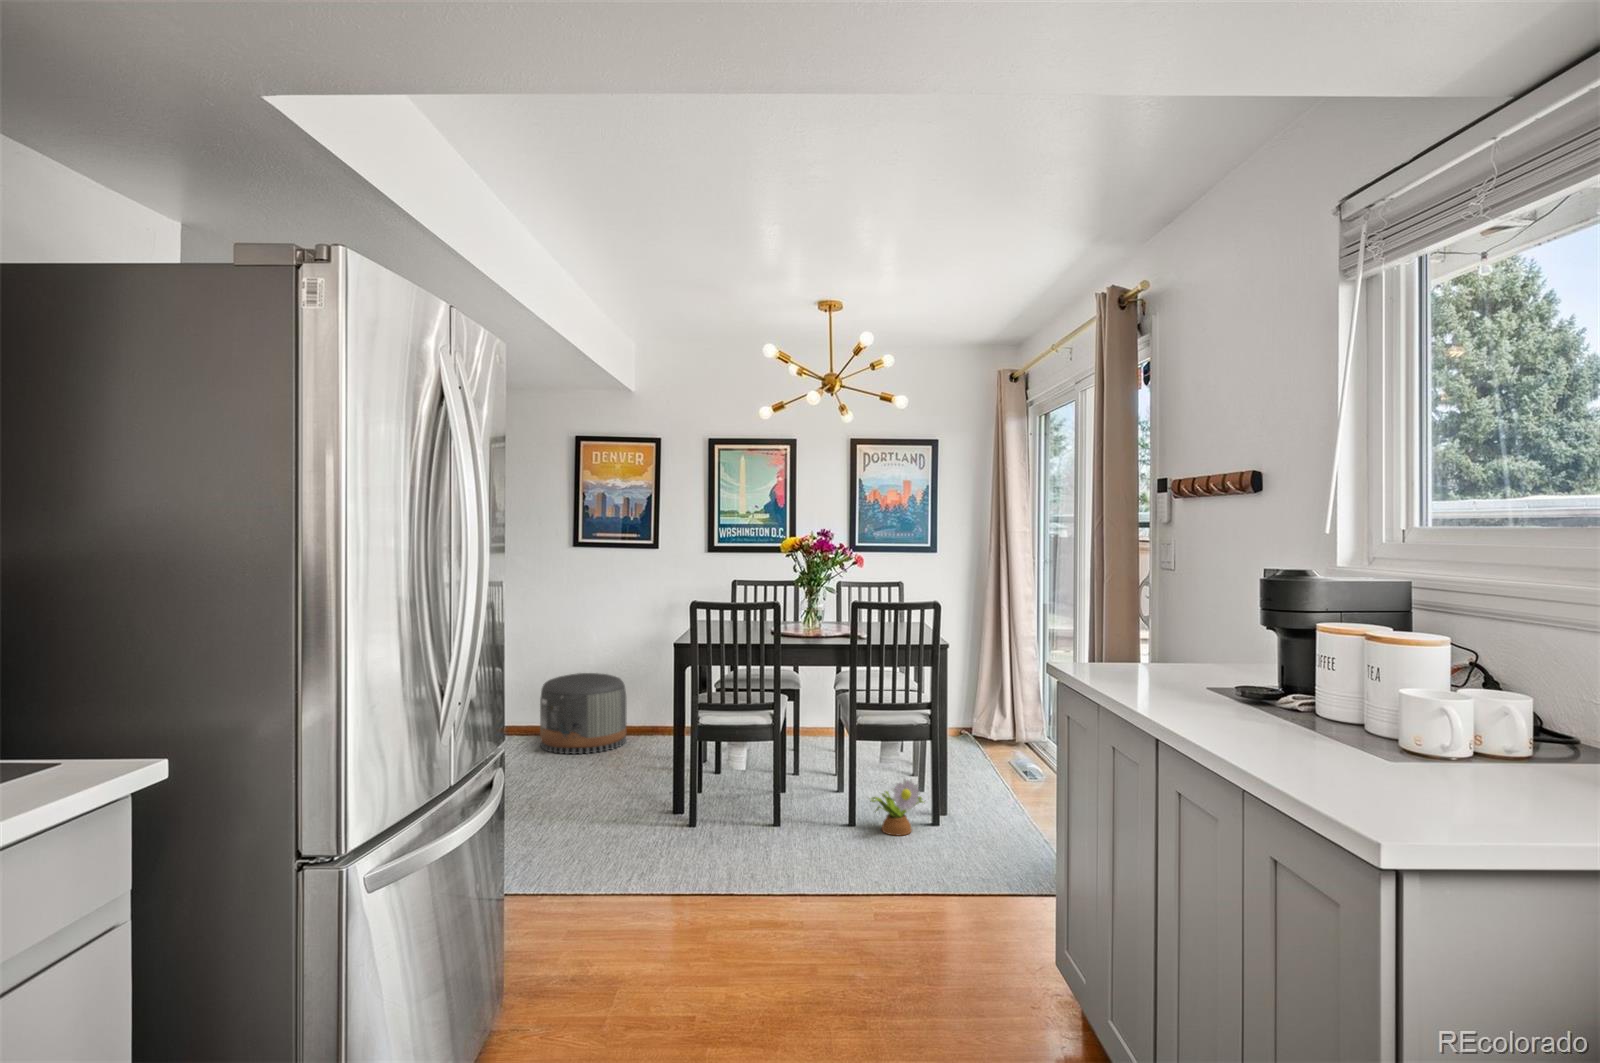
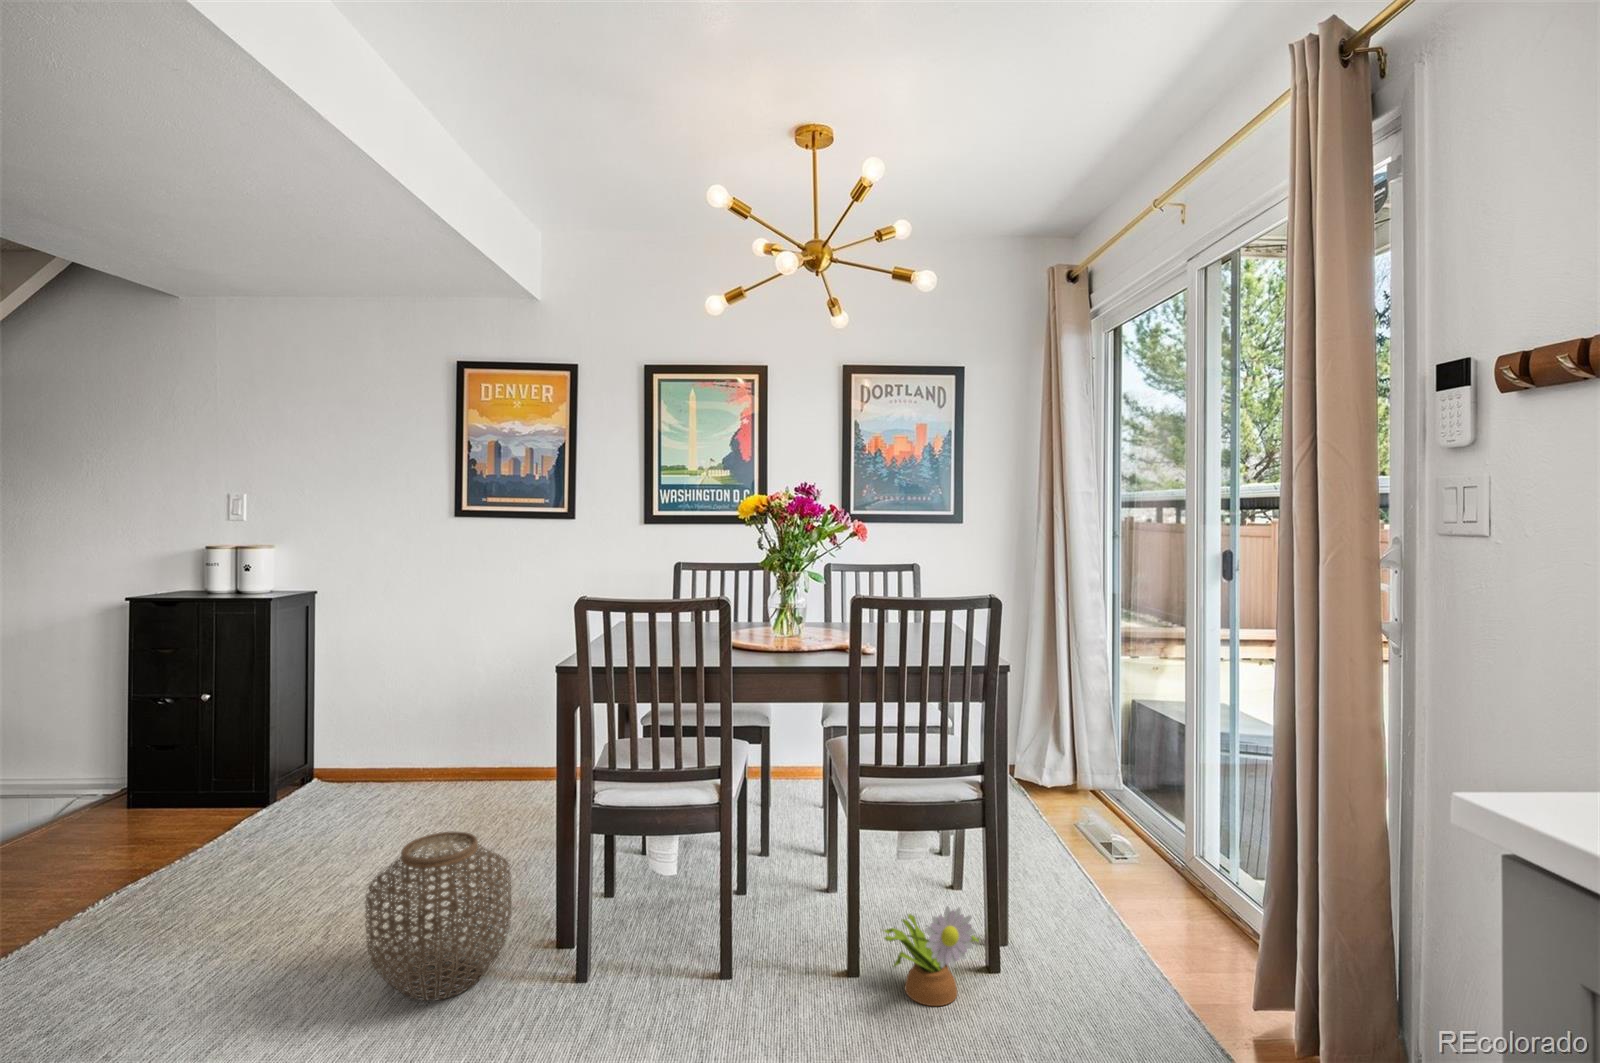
pouf: present [540,673,627,754] -> none [398,694,527,817]
woven basket: none [574,740,652,831] -> present [366,831,511,1000]

